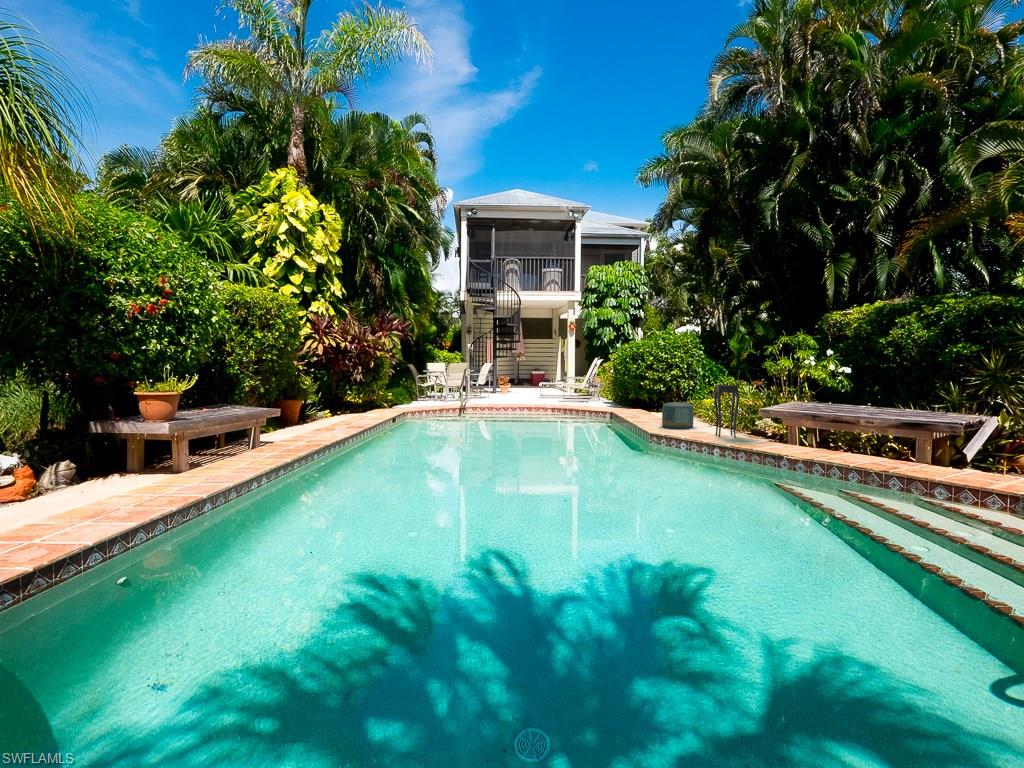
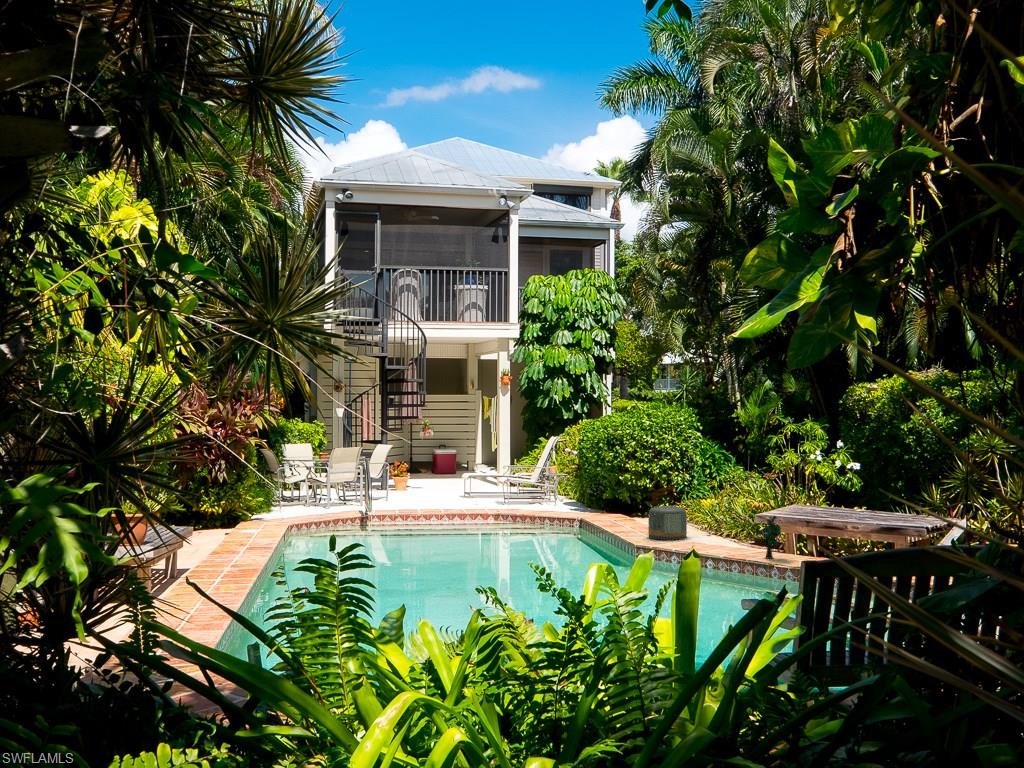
side table: present [714,385,739,437] -> none [709,487,737,550]
decorative plant: none [759,408,784,446] -> present [758,516,782,559]

